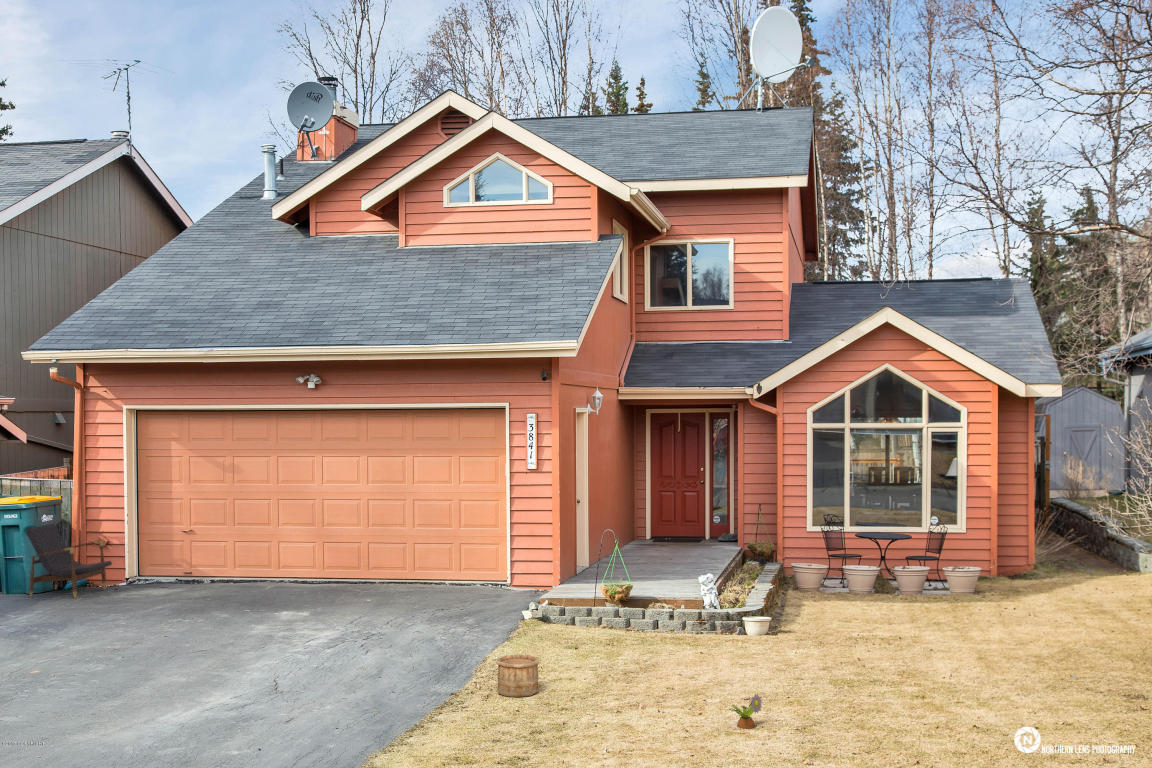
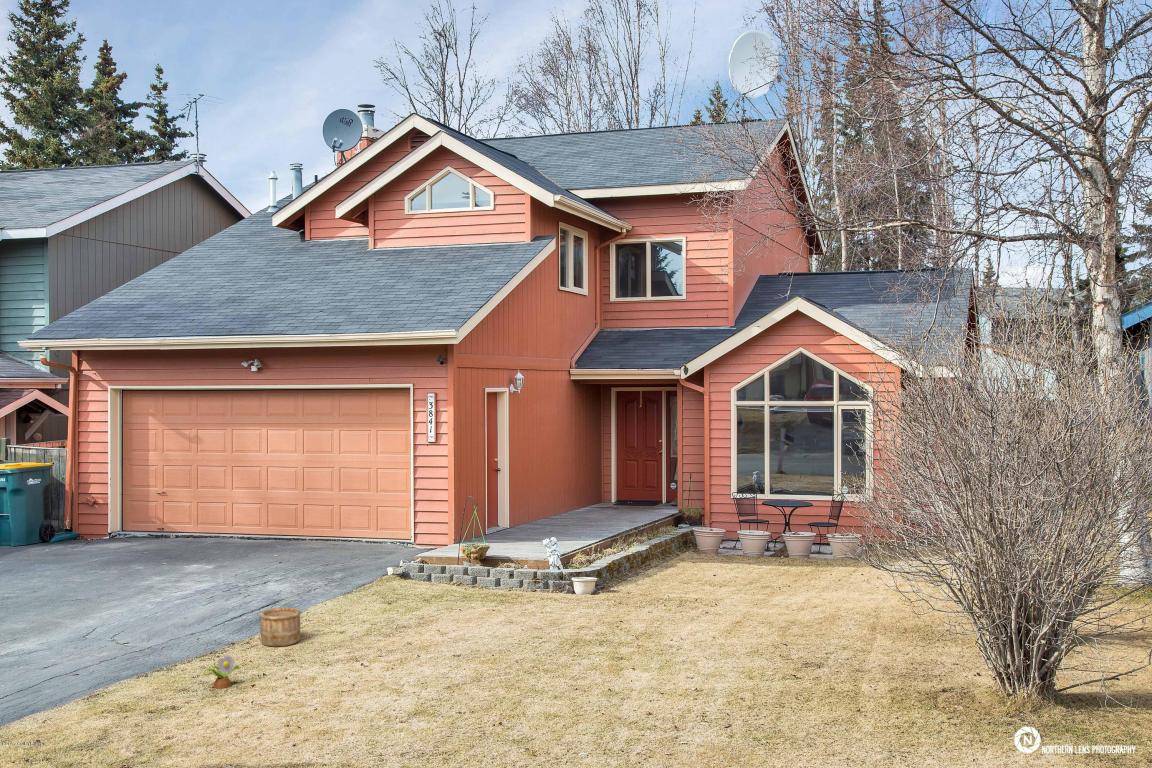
lounge chair: present [26,524,112,599] -> none [21,485,96,549]
decorative plant: present [728,694,762,729] -> present [207,655,240,688]

